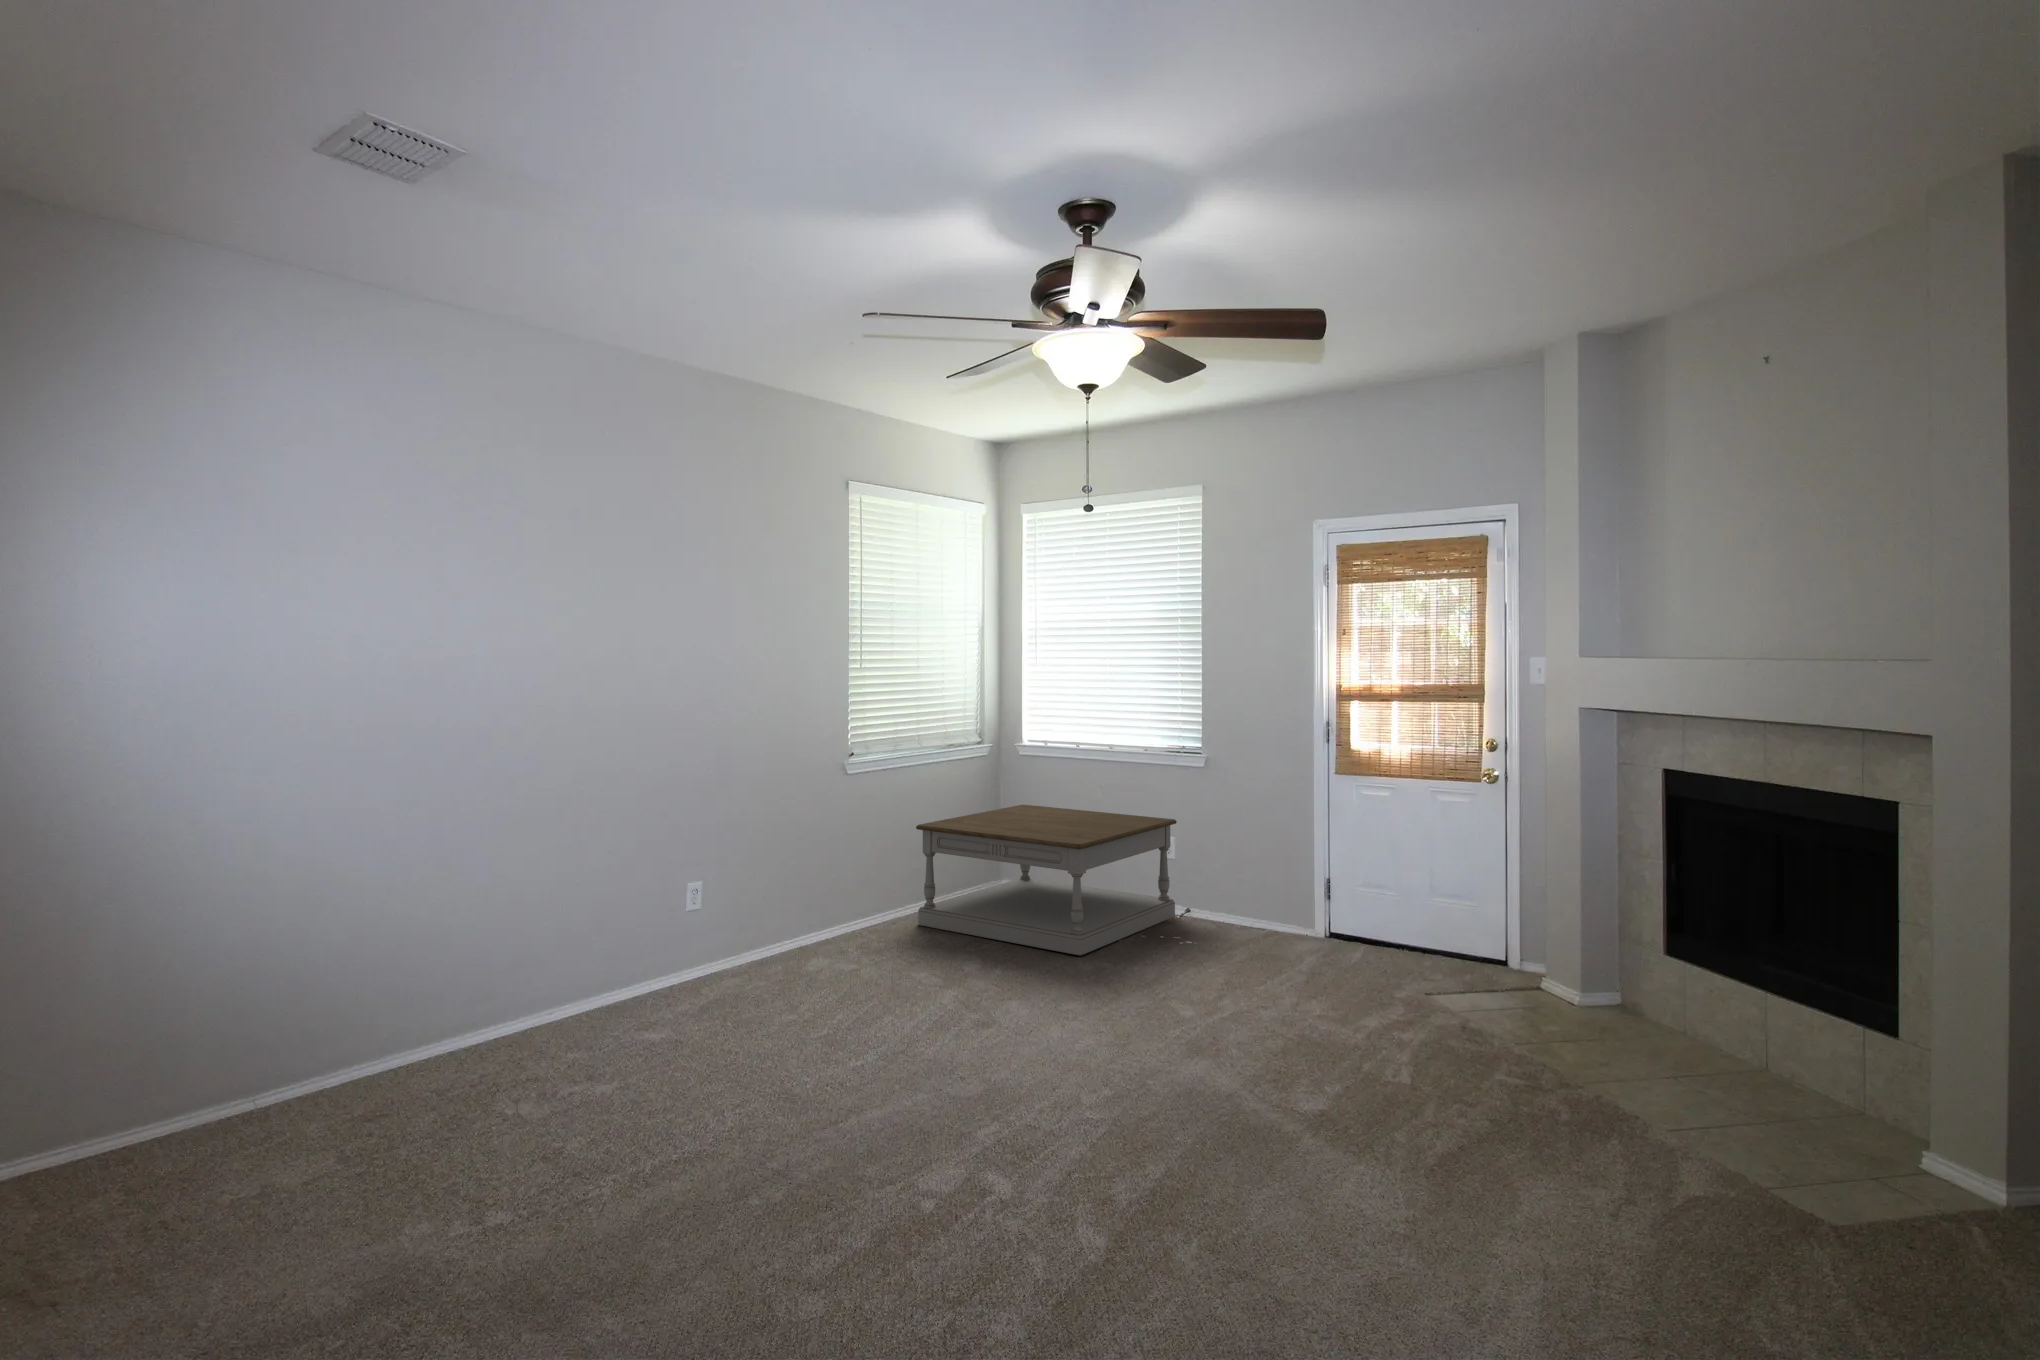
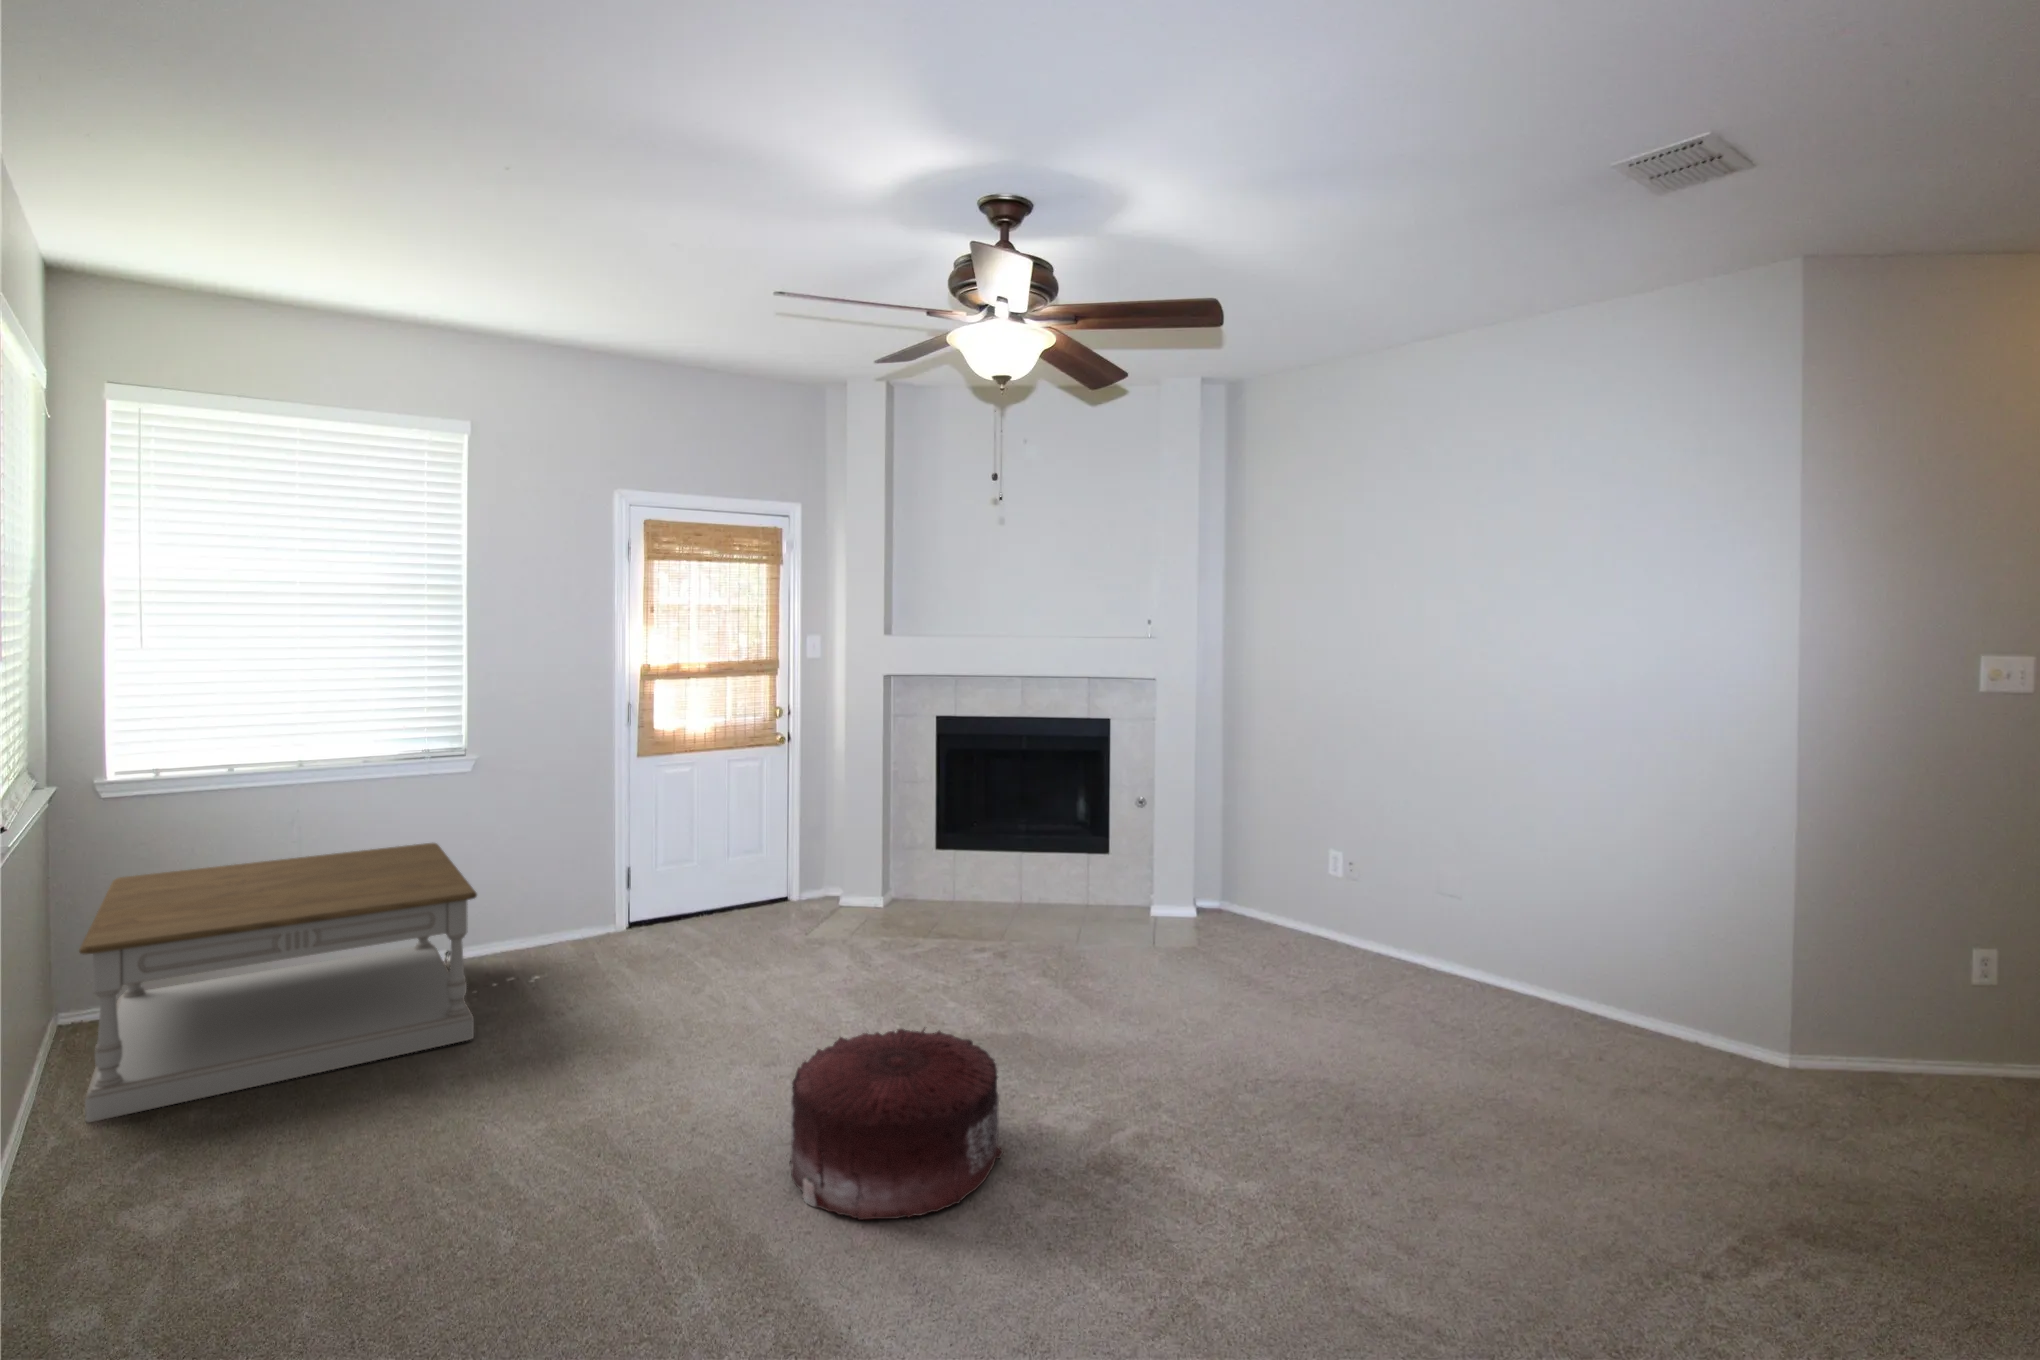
pouf: none [940,1002,1135,1156] -> present [790,1027,1004,1221]

